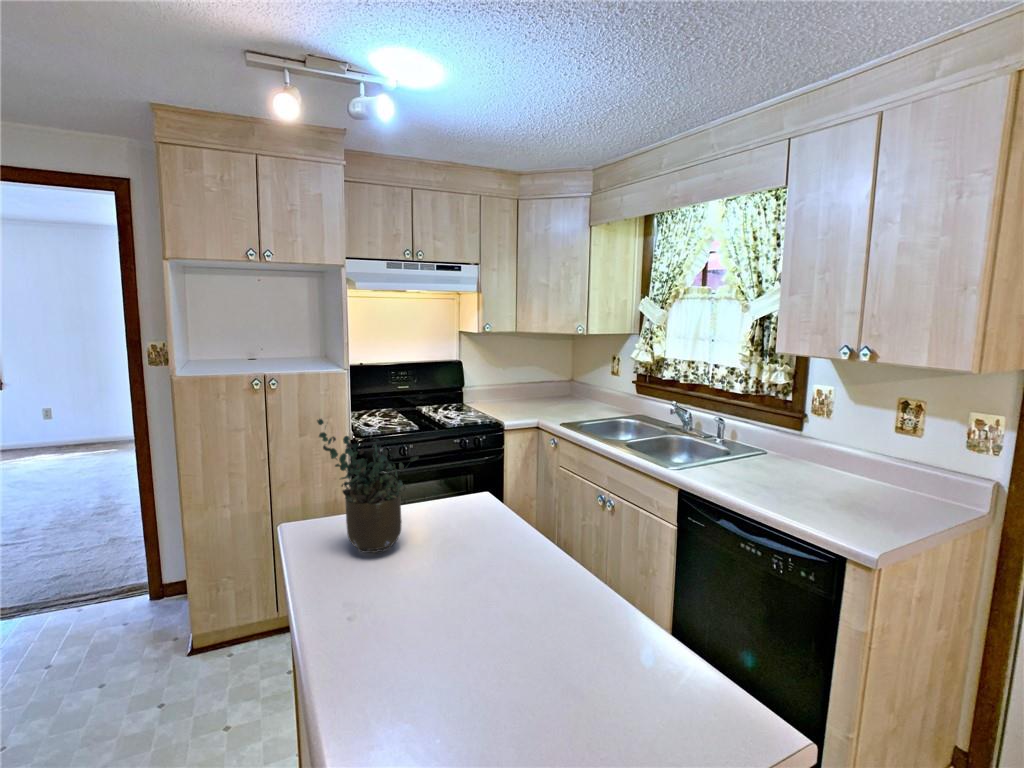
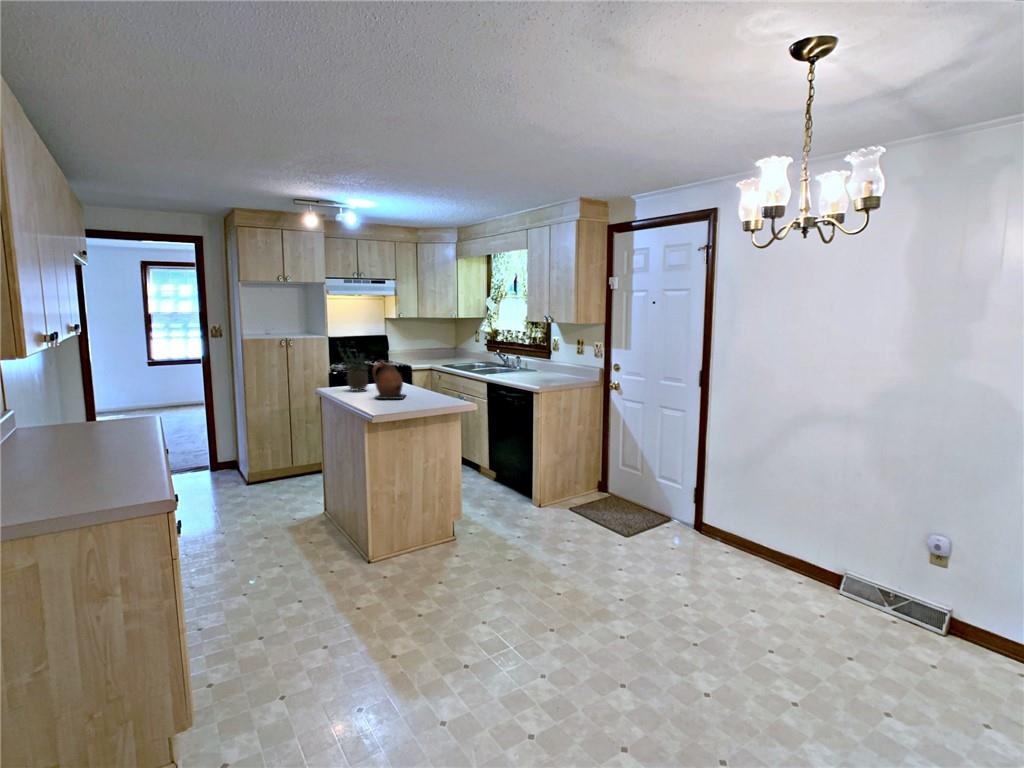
ceramic pitcher: none [401,502,506,647] -> present [372,360,405,399]

